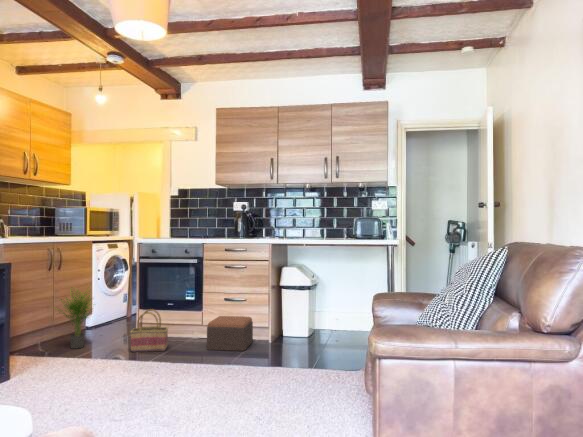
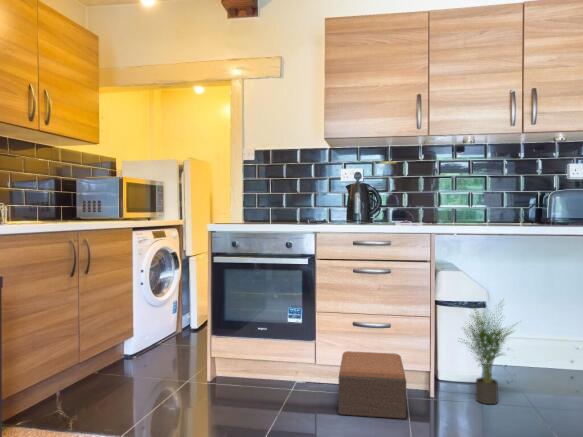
potted plant: present [63,291,91,349] -> present [464,309,515,404]
basket: present [131,309,168,352] -> none [211,343,271,419]

